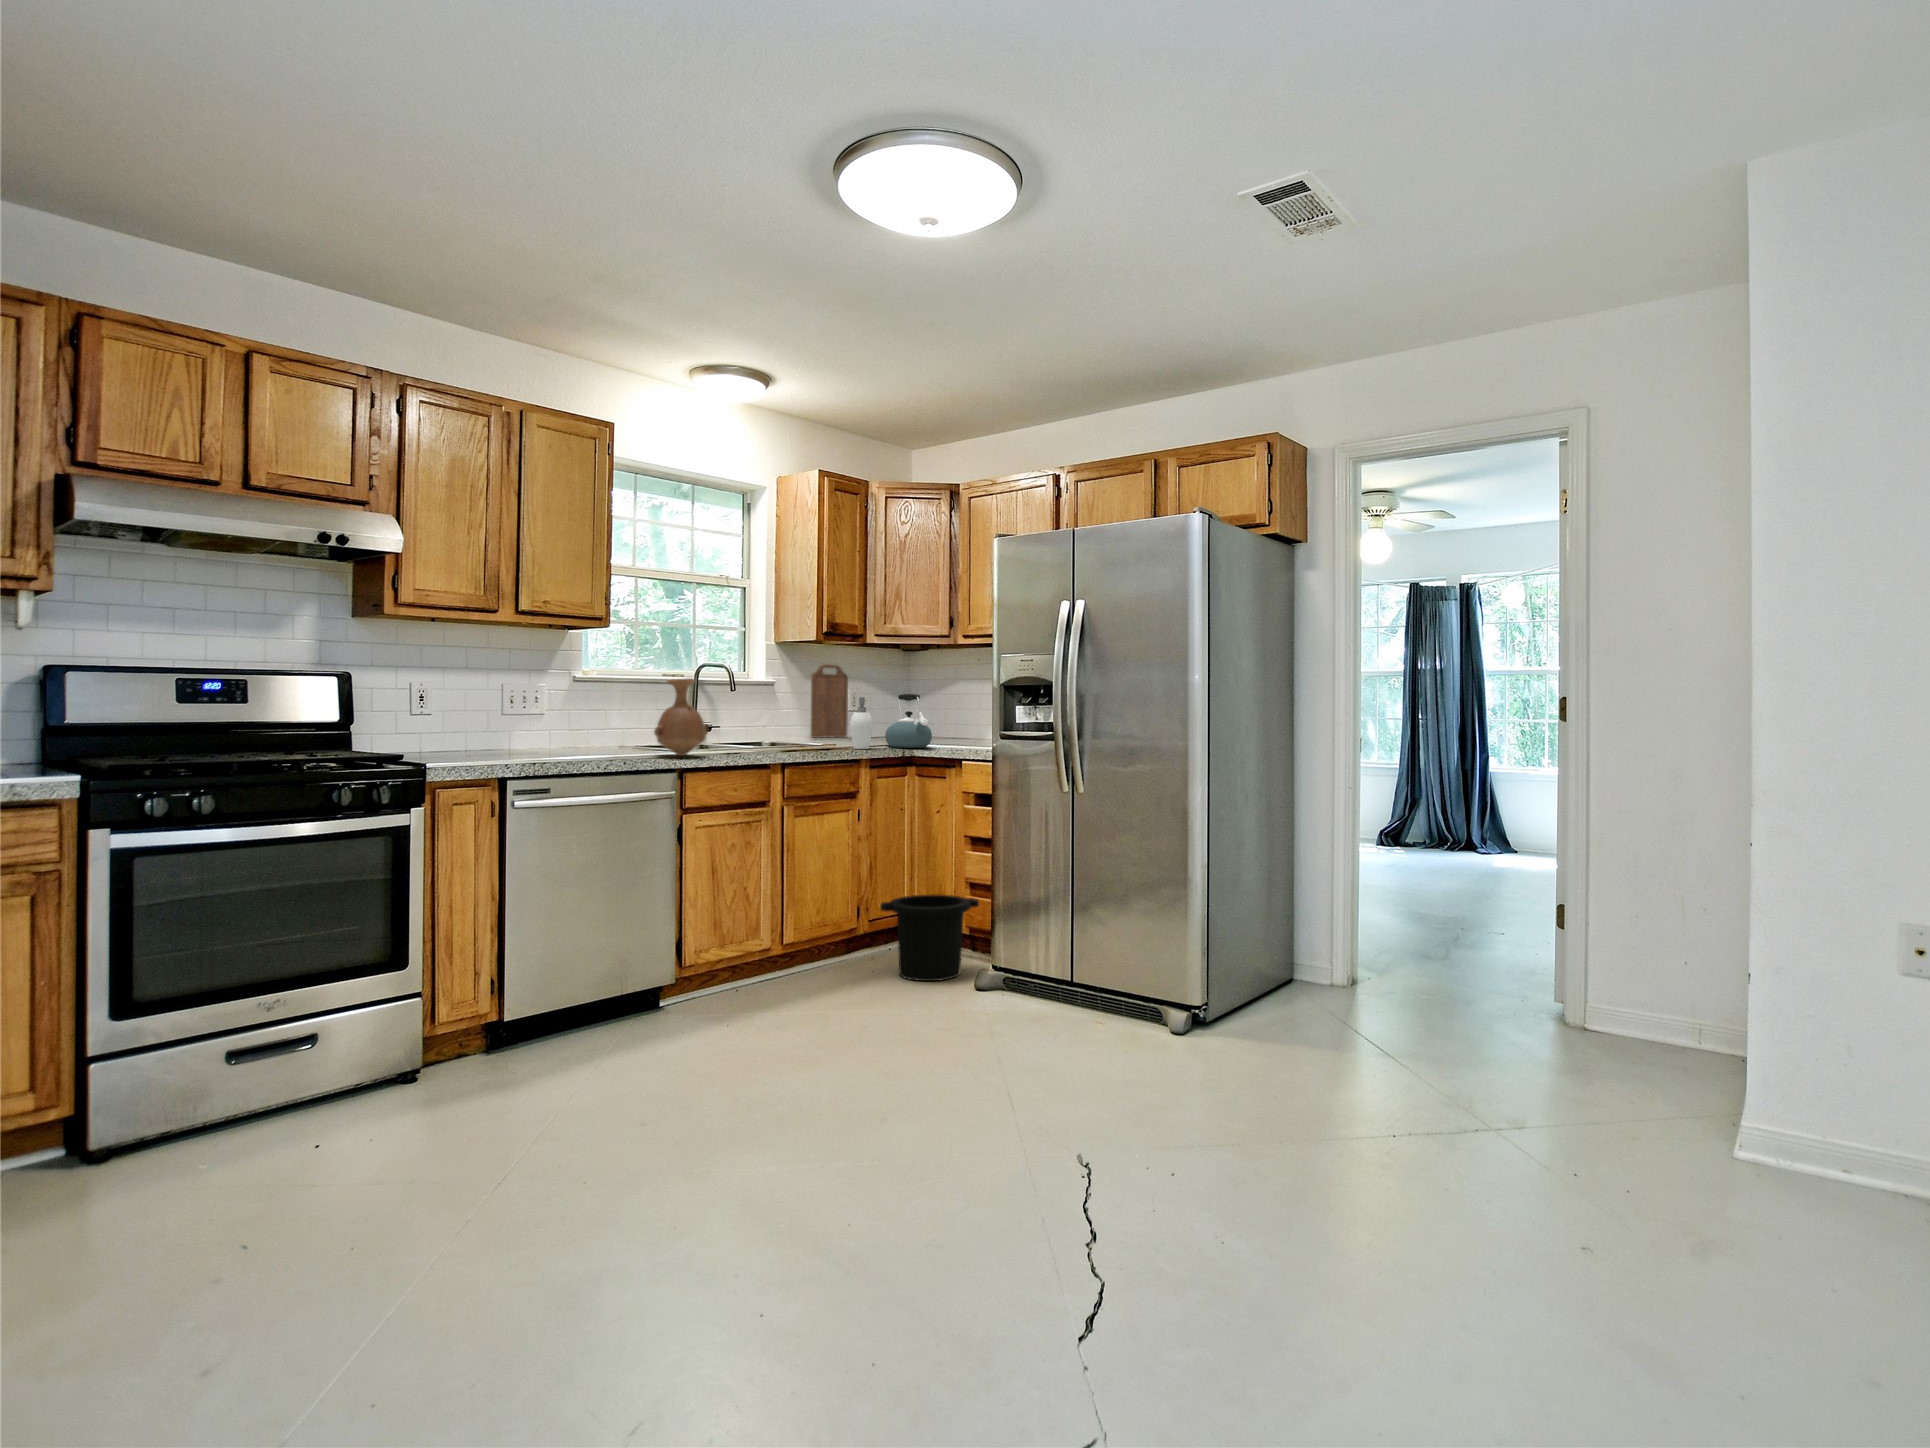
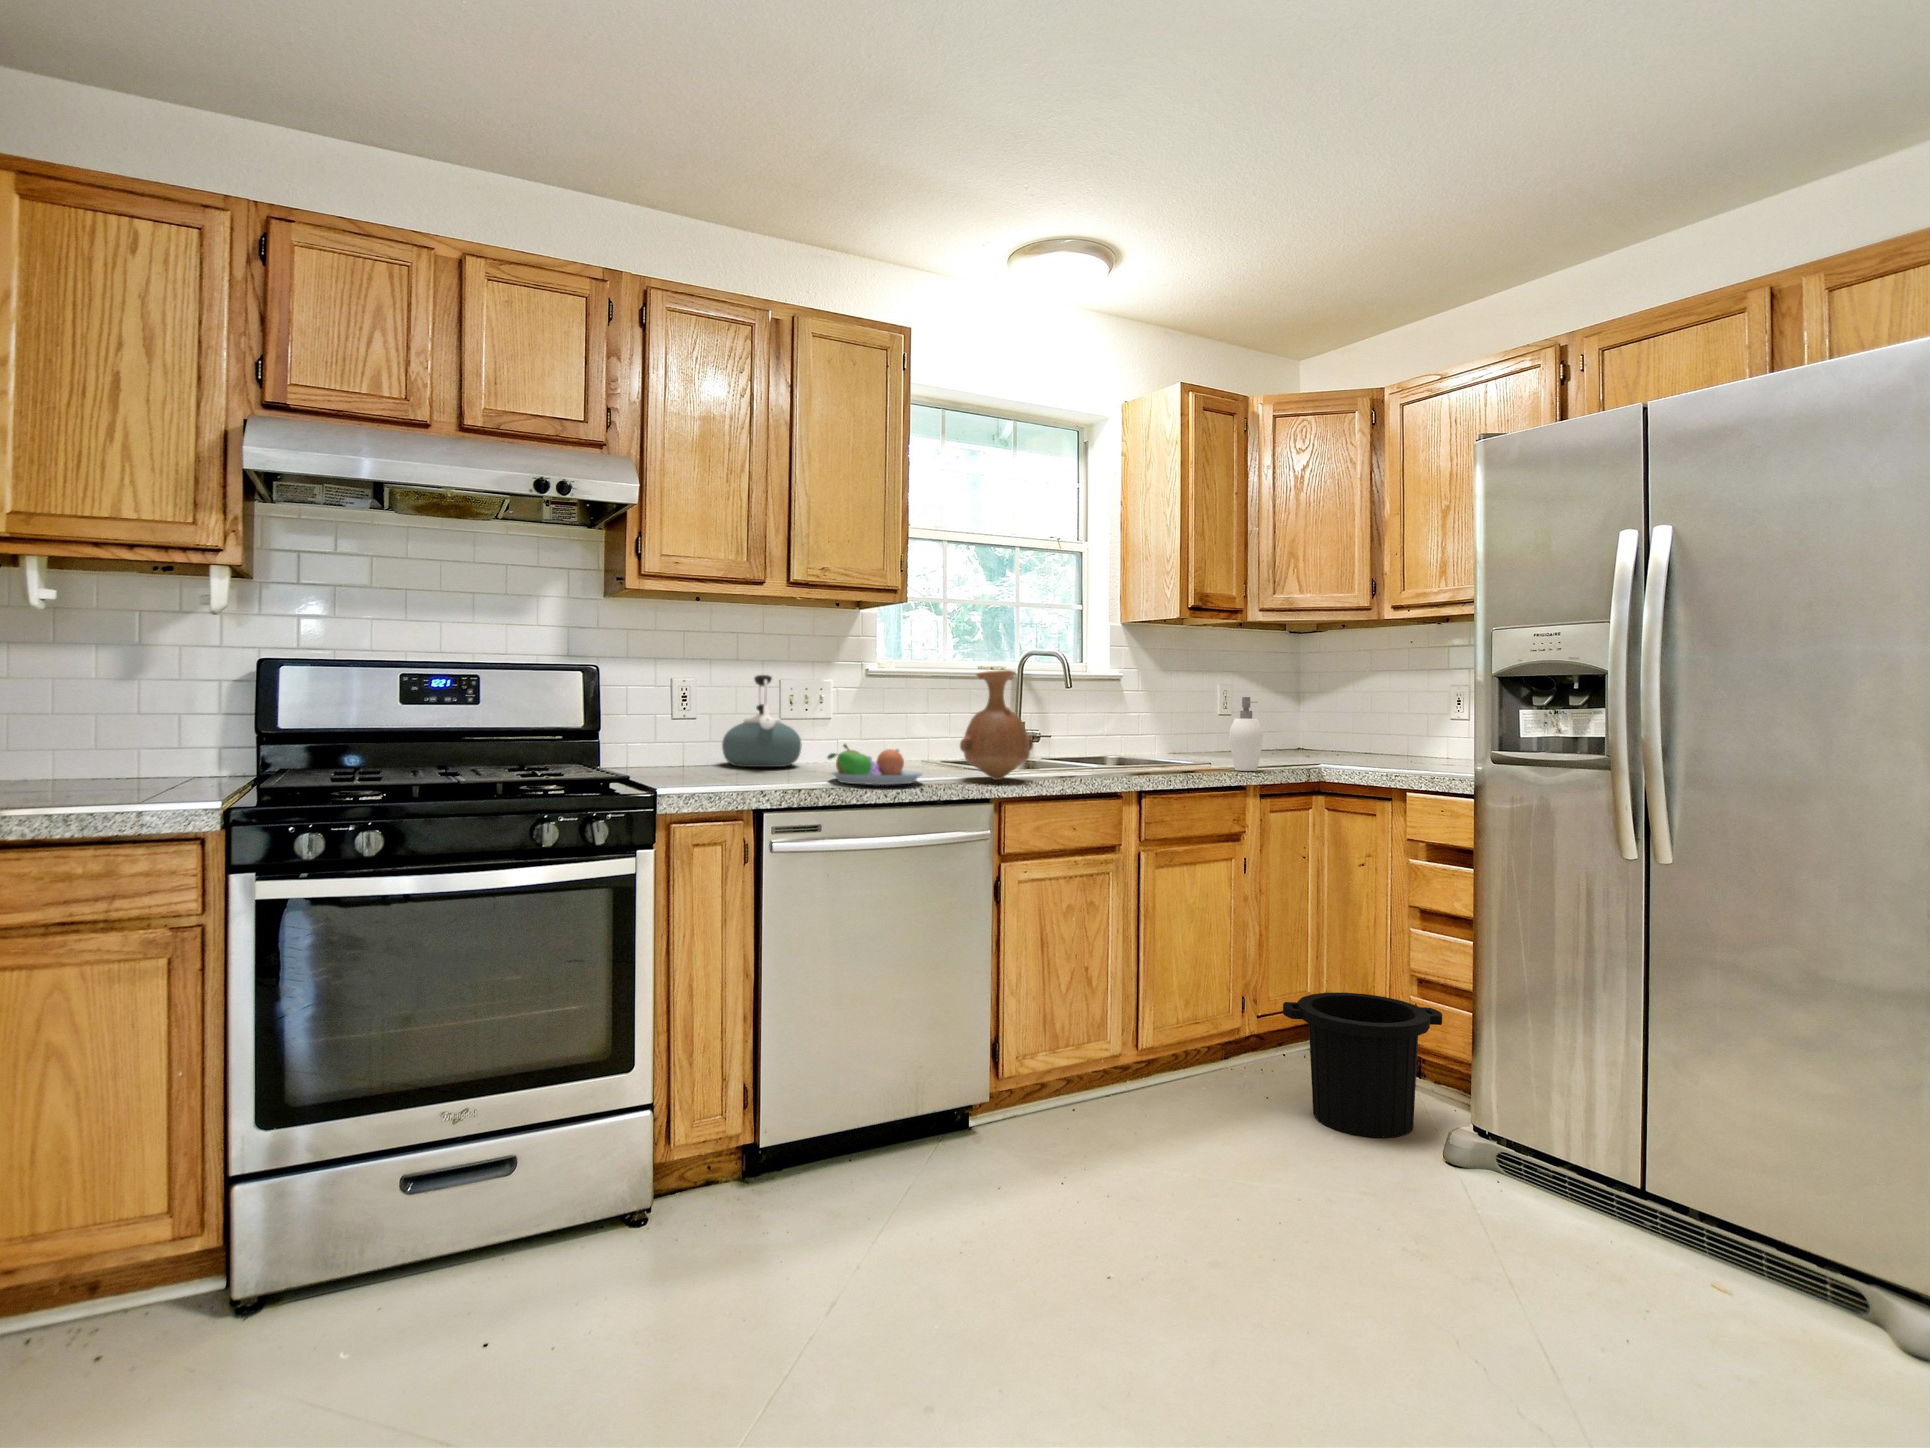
cutting board: present [811,664,848,738] -> none [1169,652,1219,751]
kettle: present [885,694,932,748] -> present [722,675,802,767]
fruit bowl: none [555,731,628,760] -> present [827,744,923,785]

